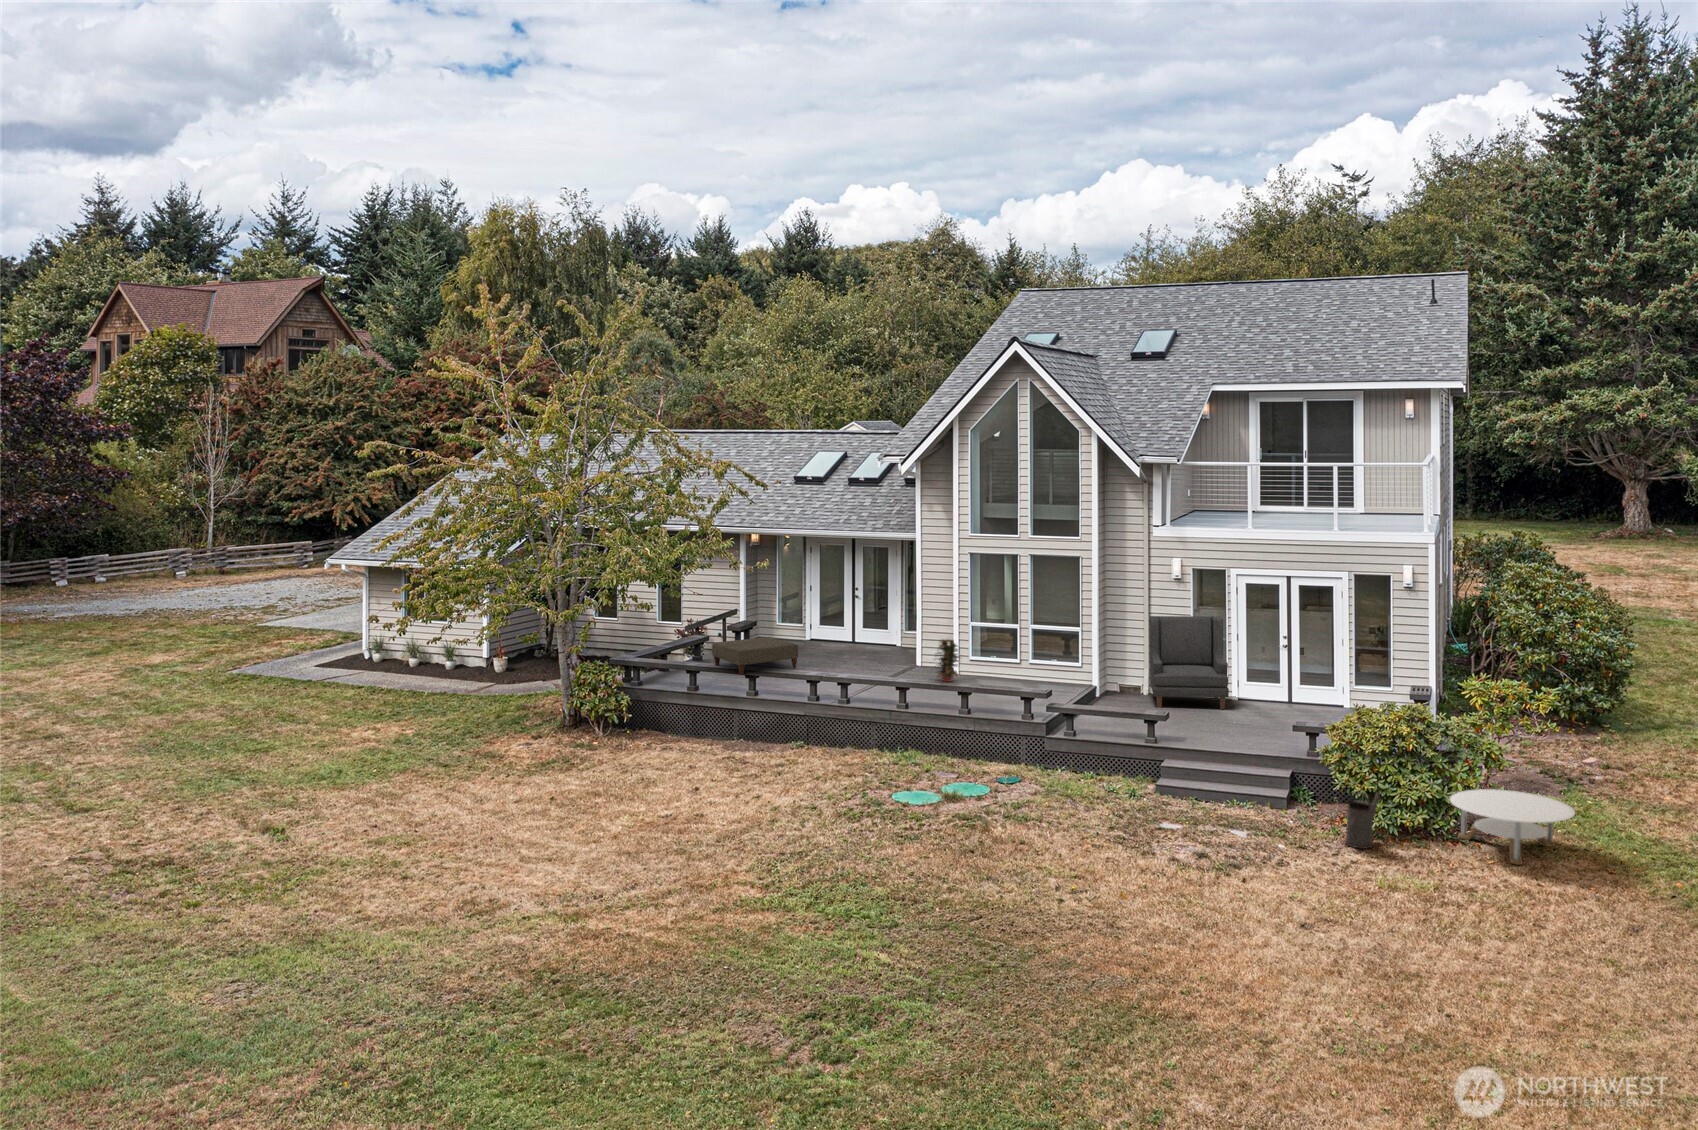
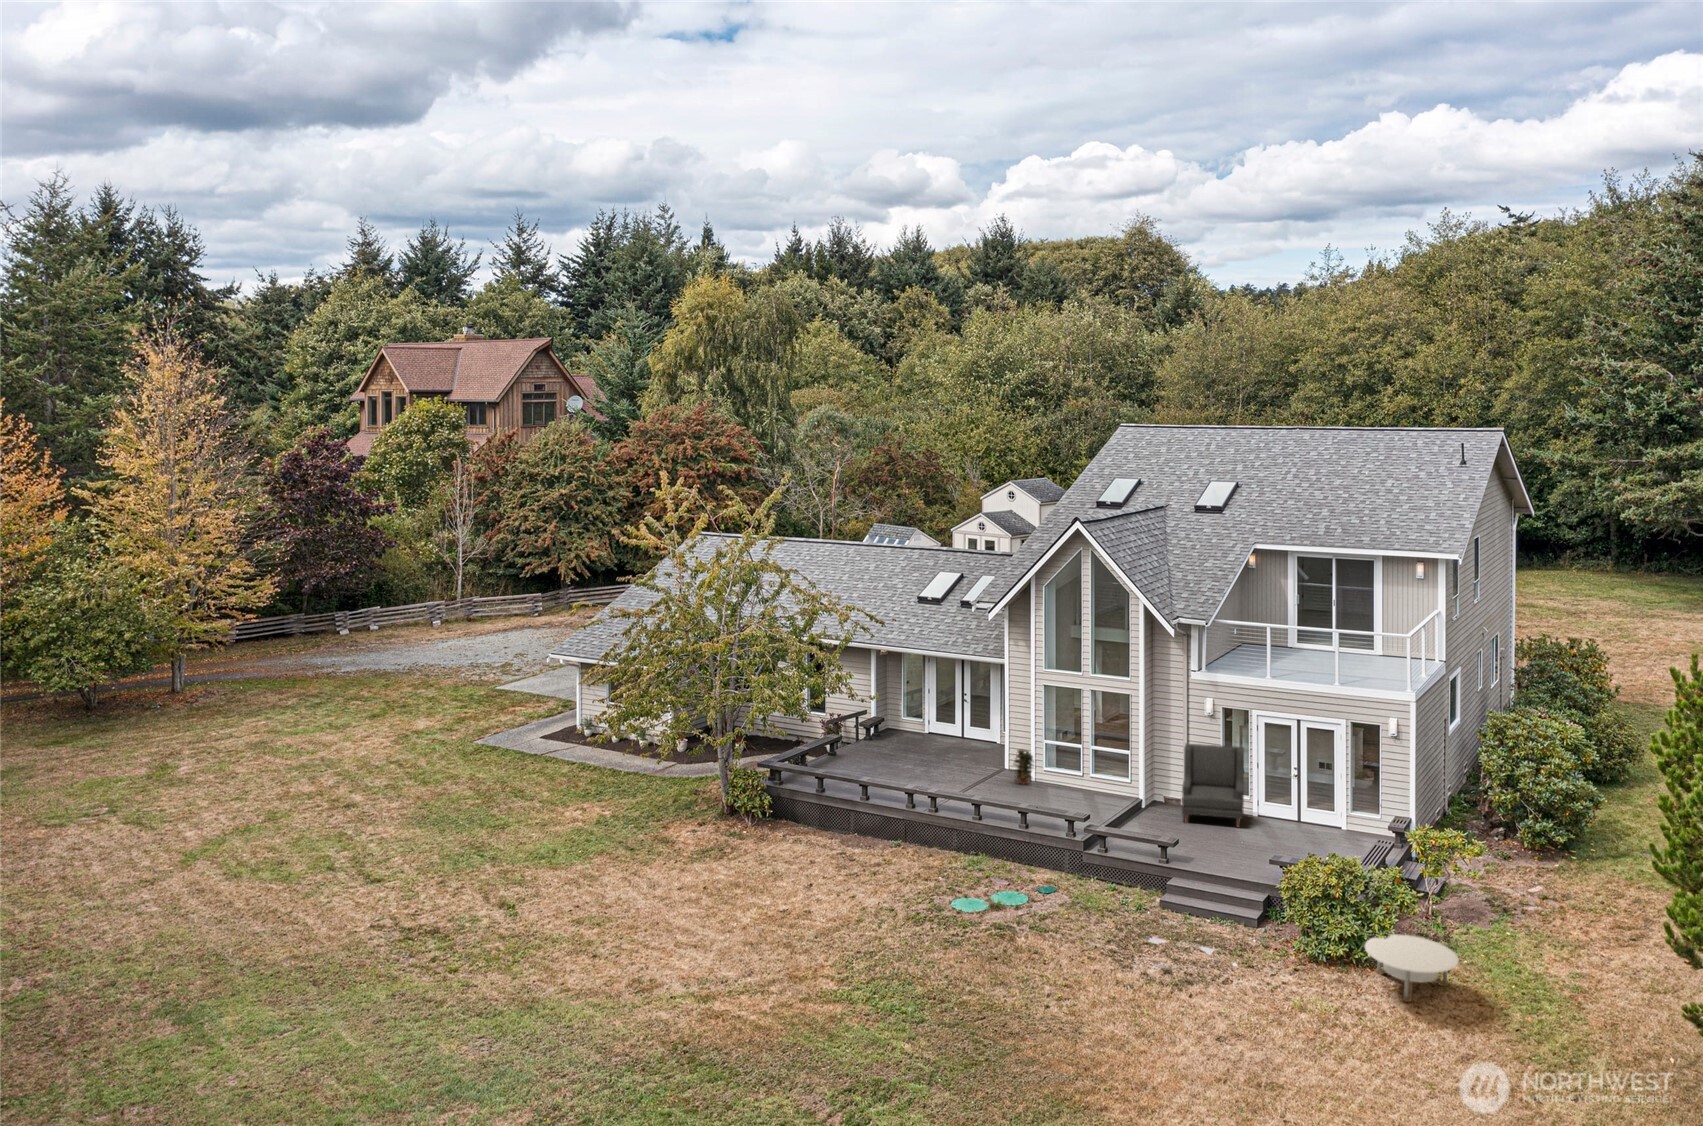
ottoman: present [712,637,798,675] -> none [840,733,908,769]
watering can: present [1345,793,1380,849] -> none [1281,932,1314,977]

